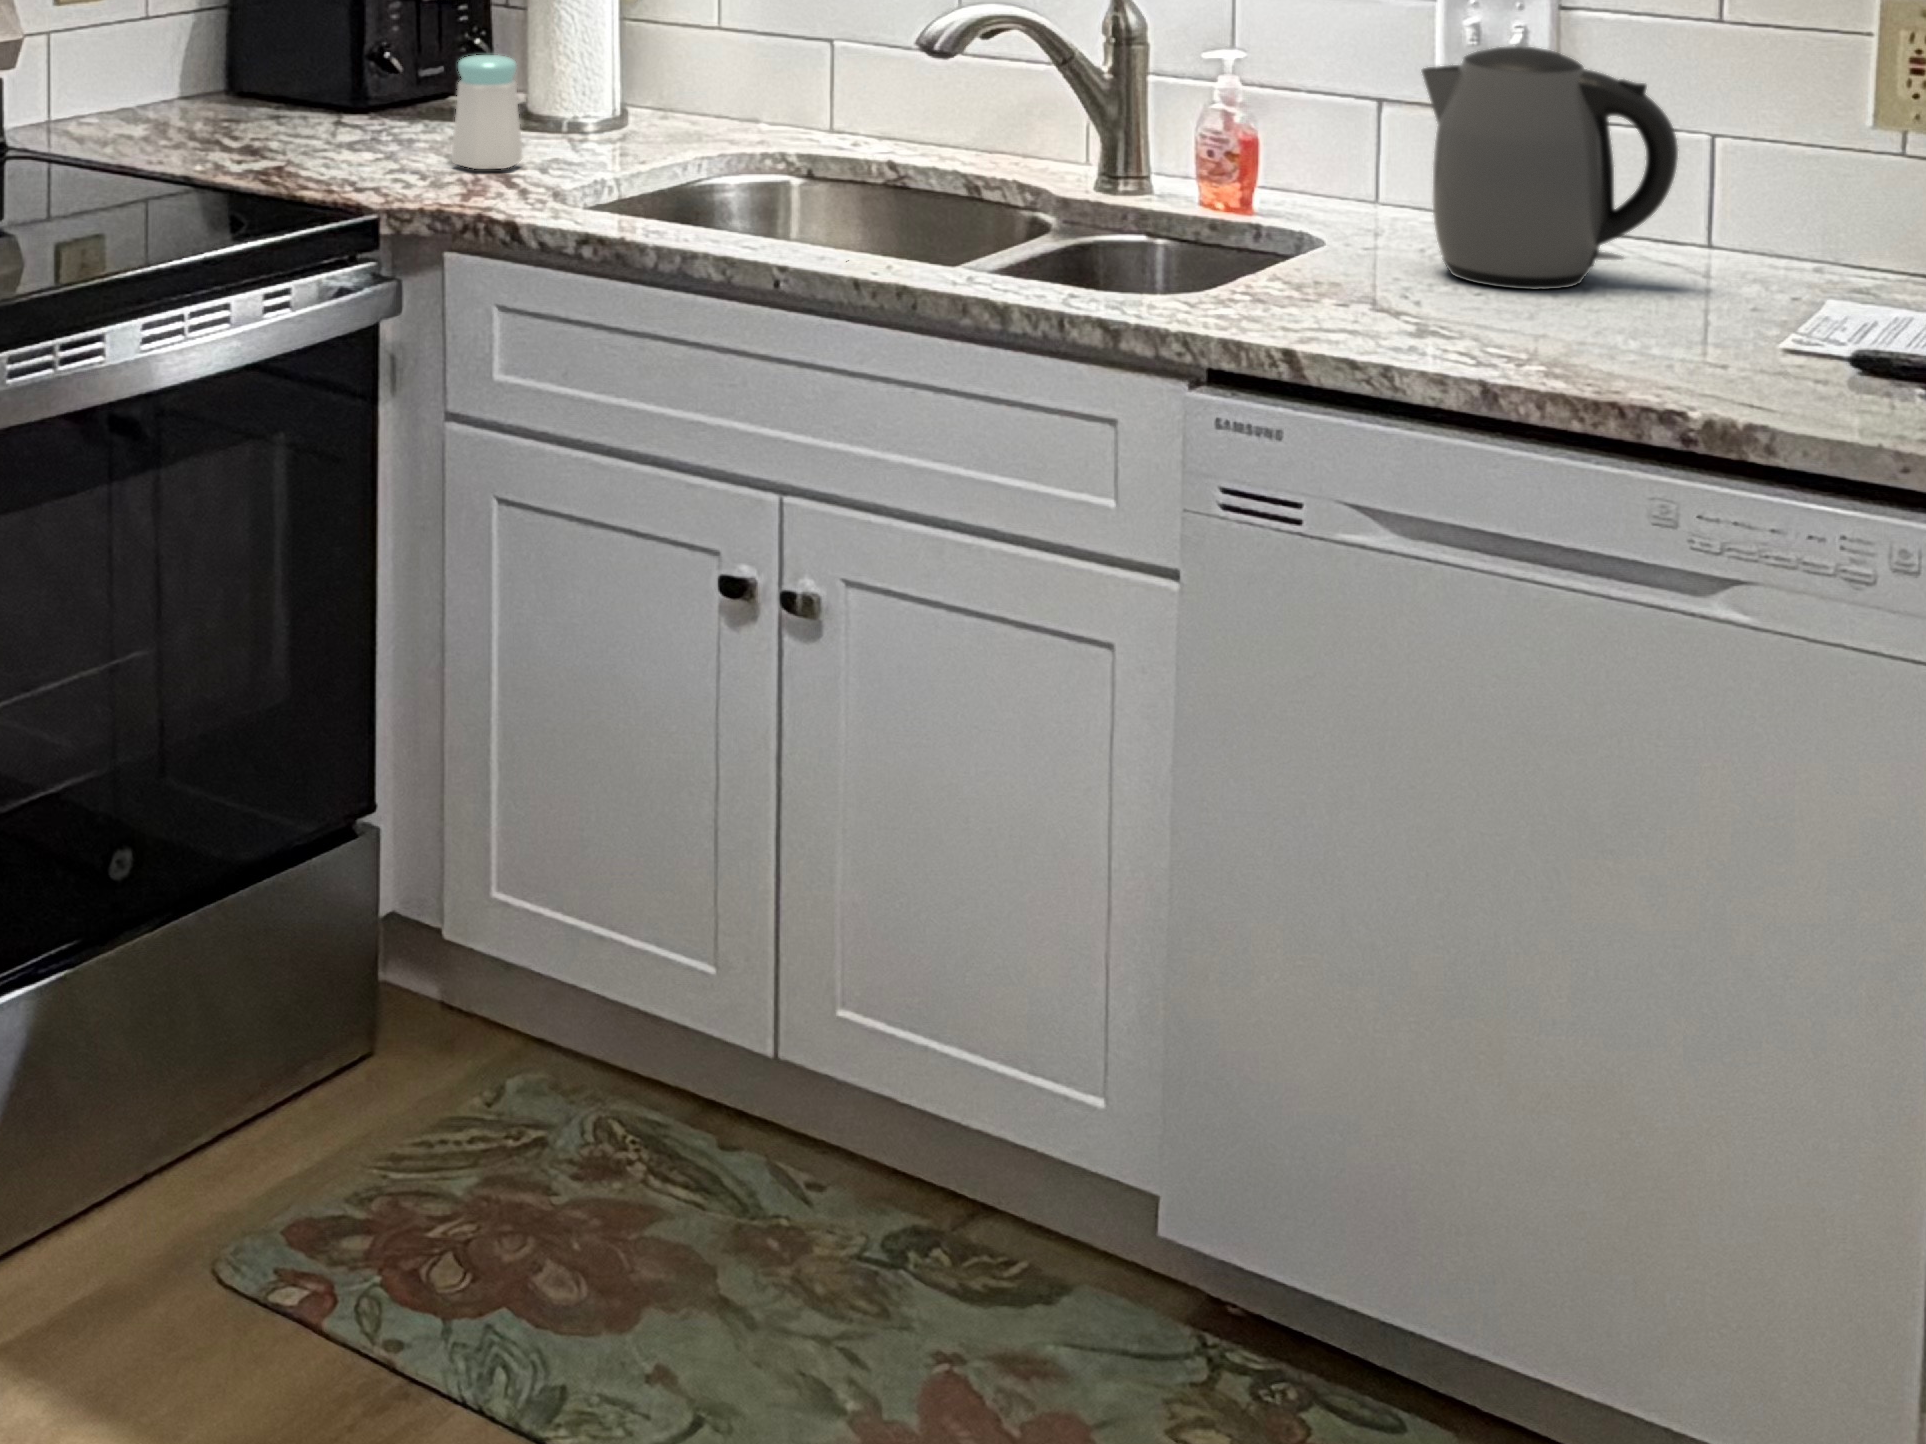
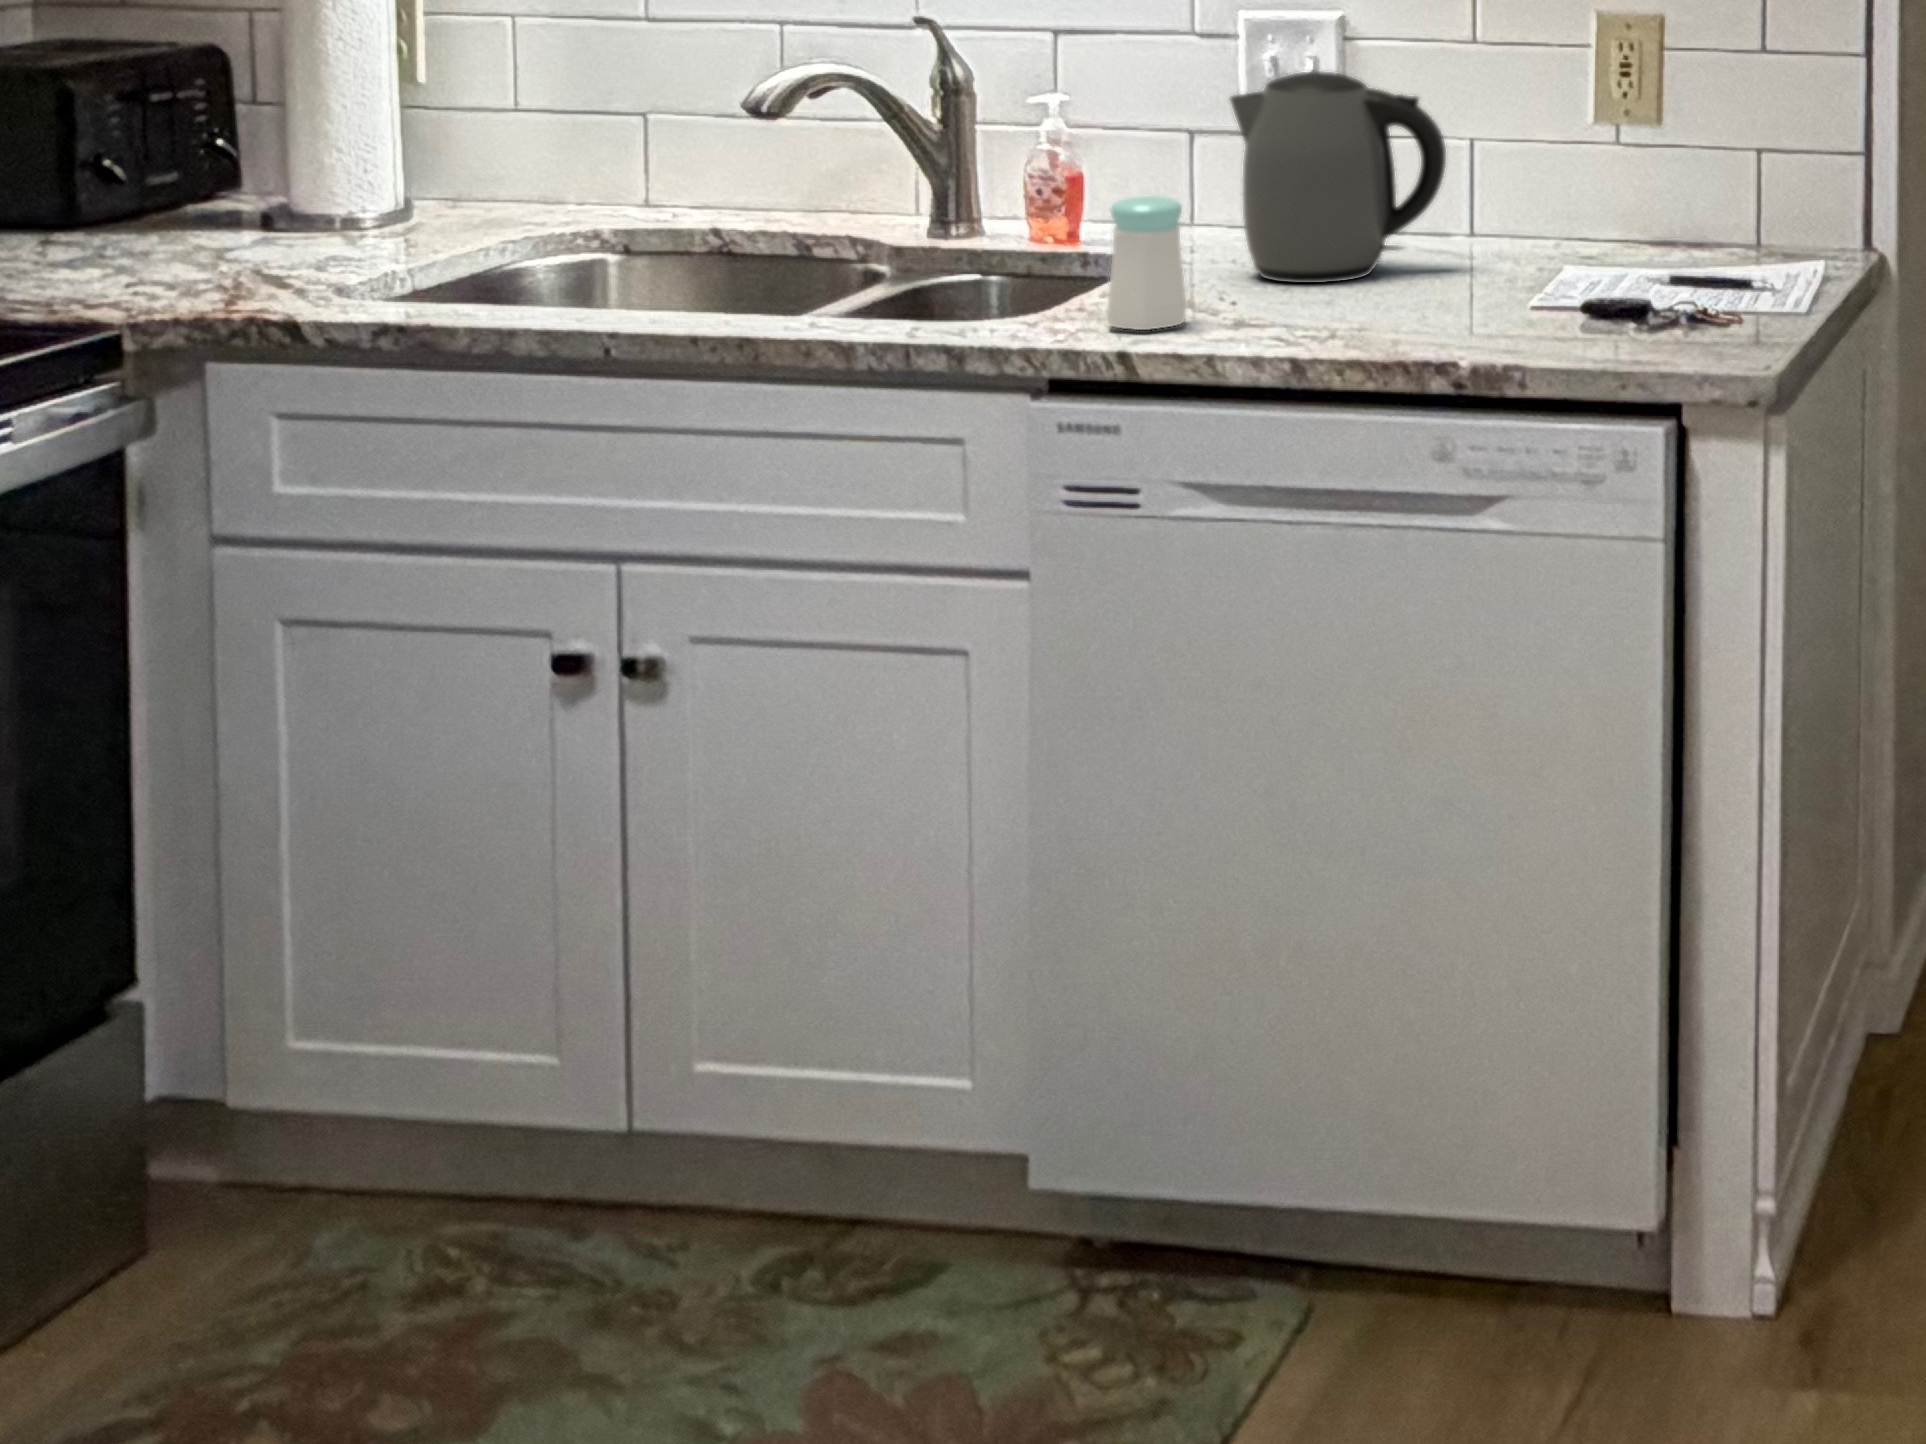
salt shaker: present [452,55,522,169] -> present [1107,196,1186,330]

